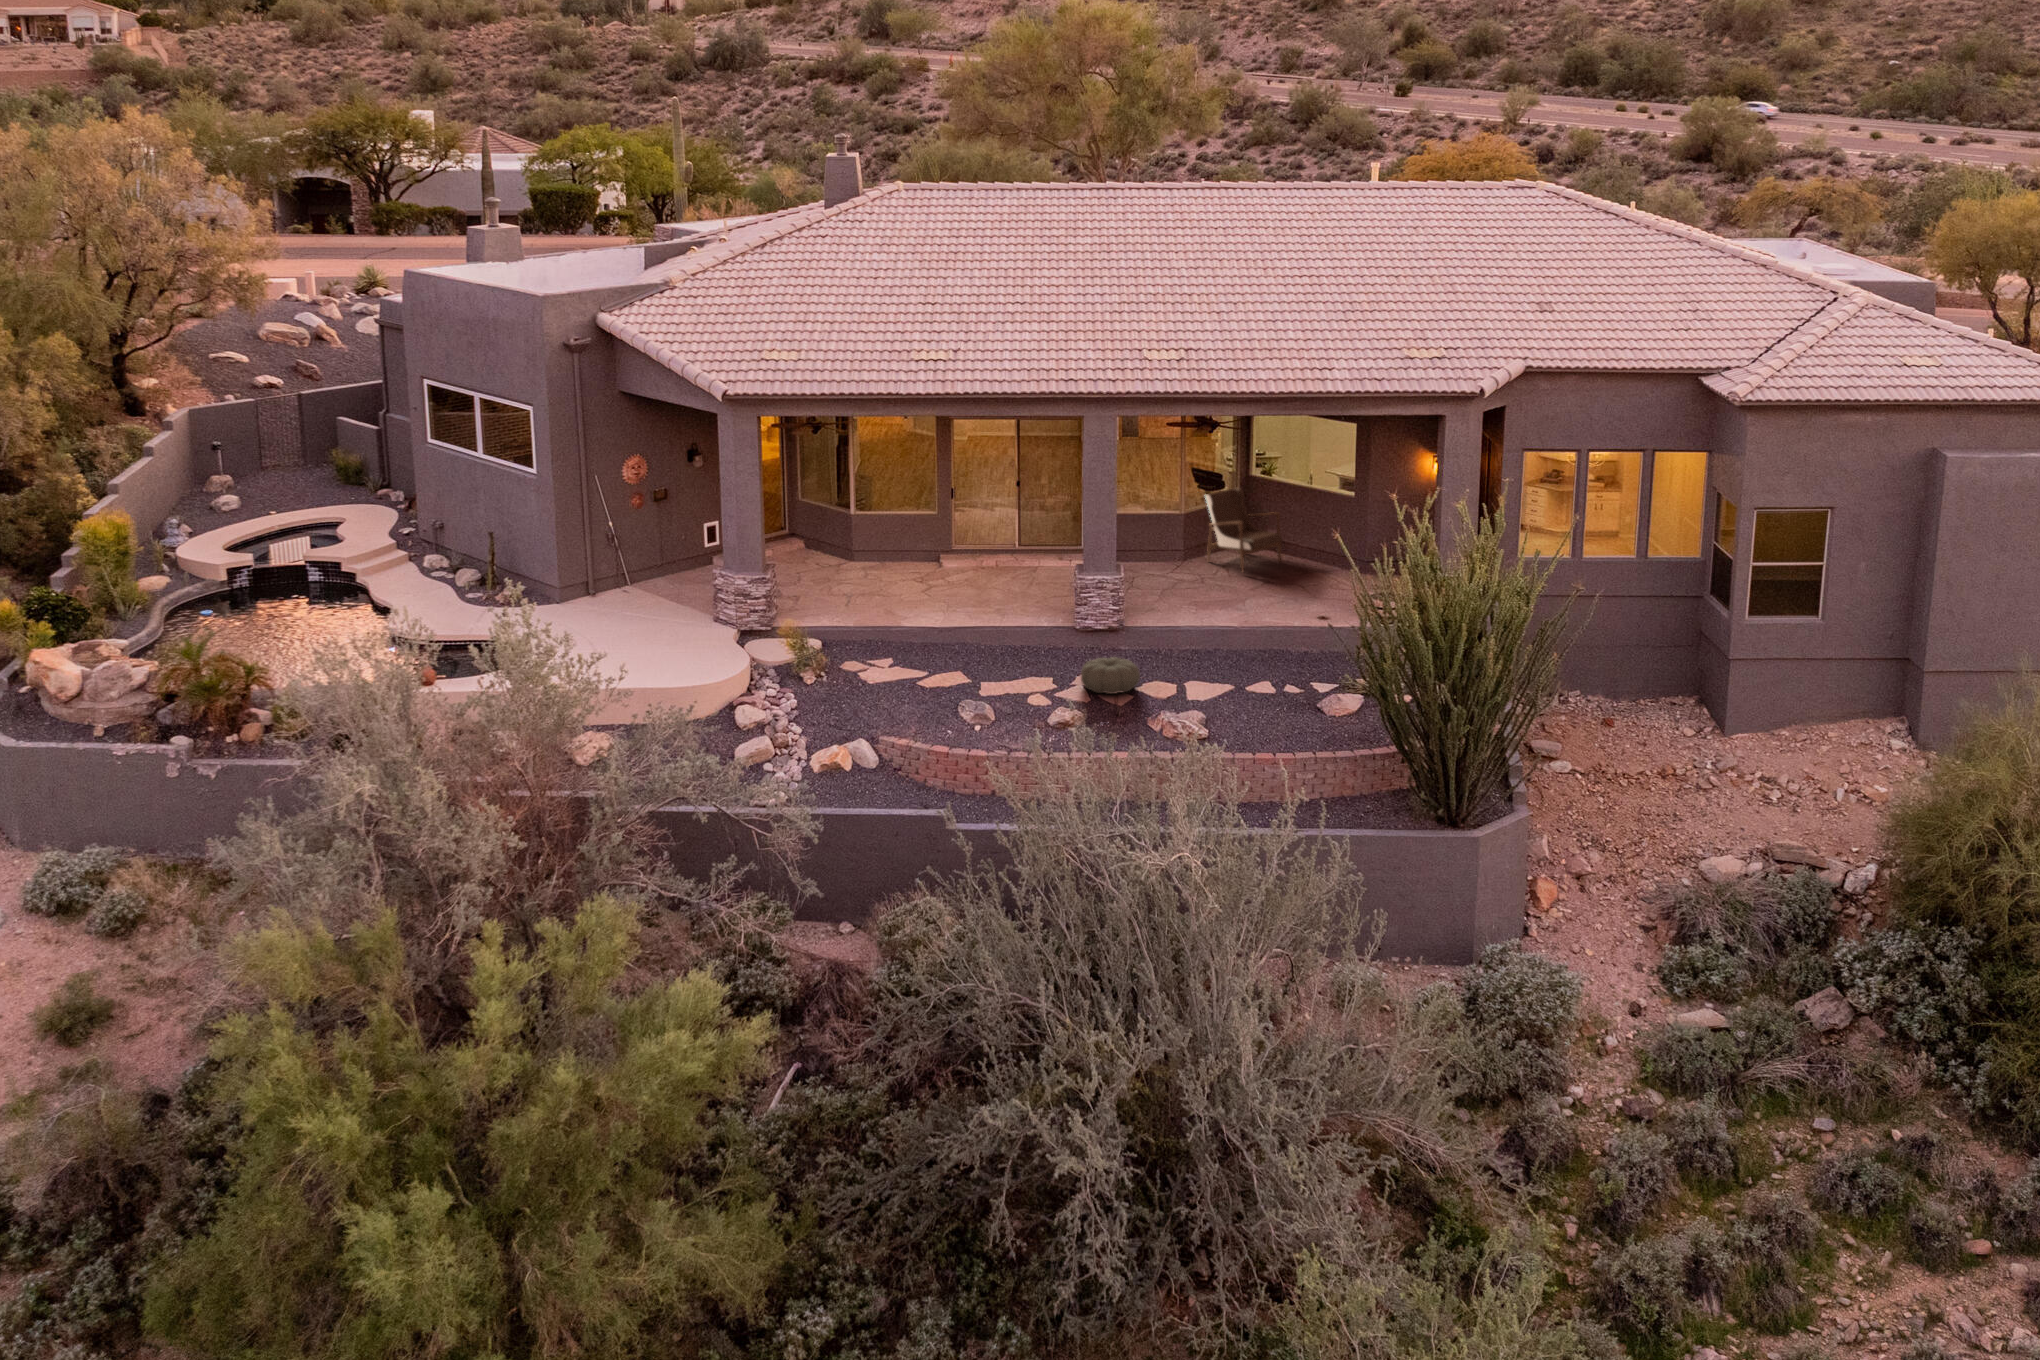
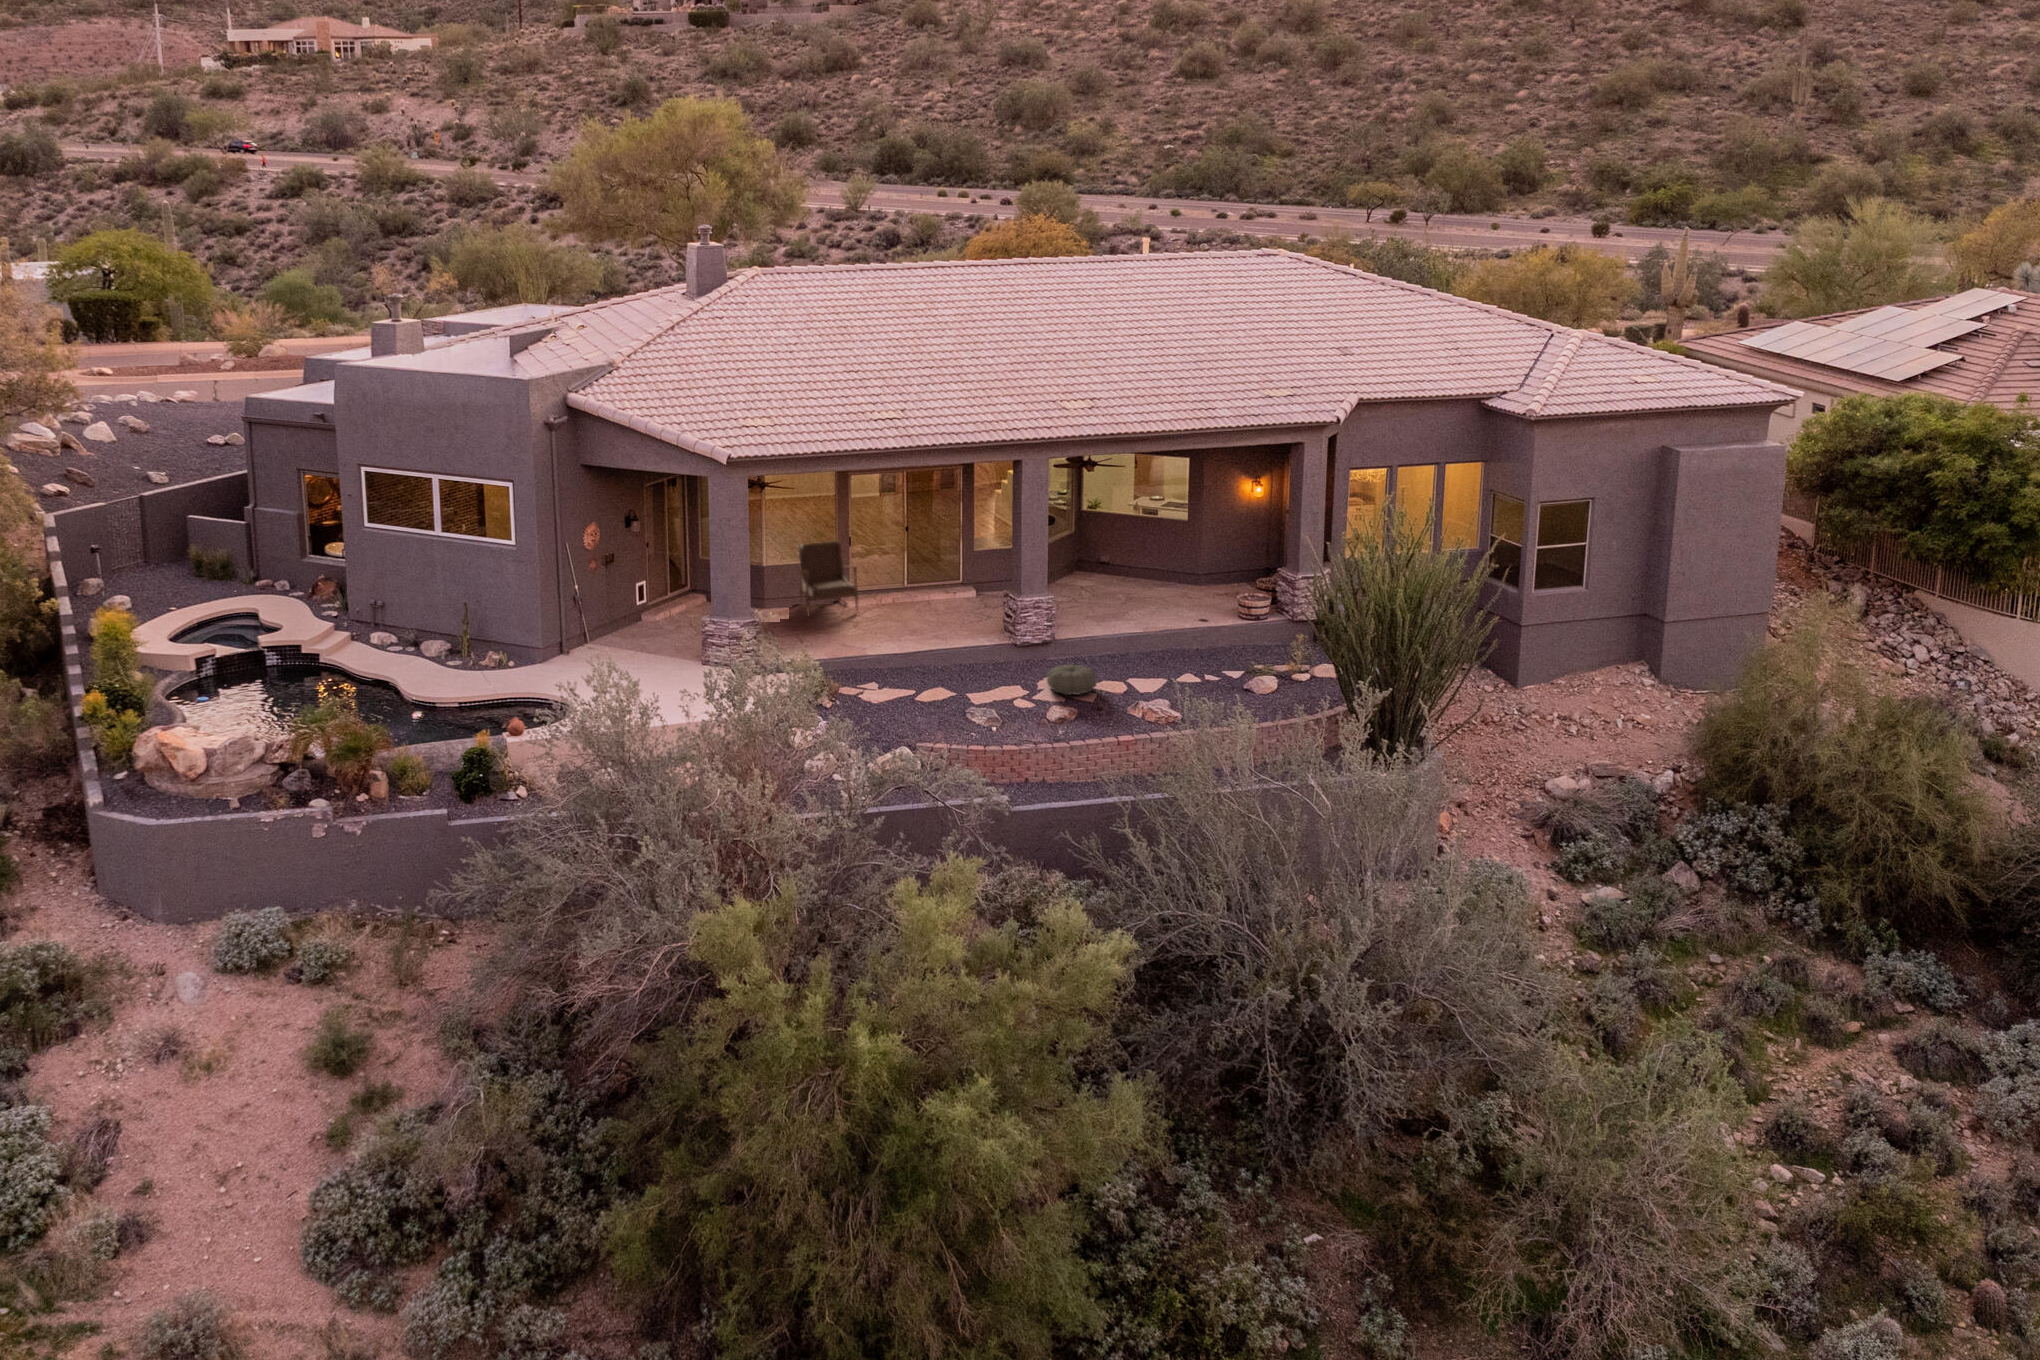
armchair: present [1205,488,1282,572] -> present [798,541,858,615]

